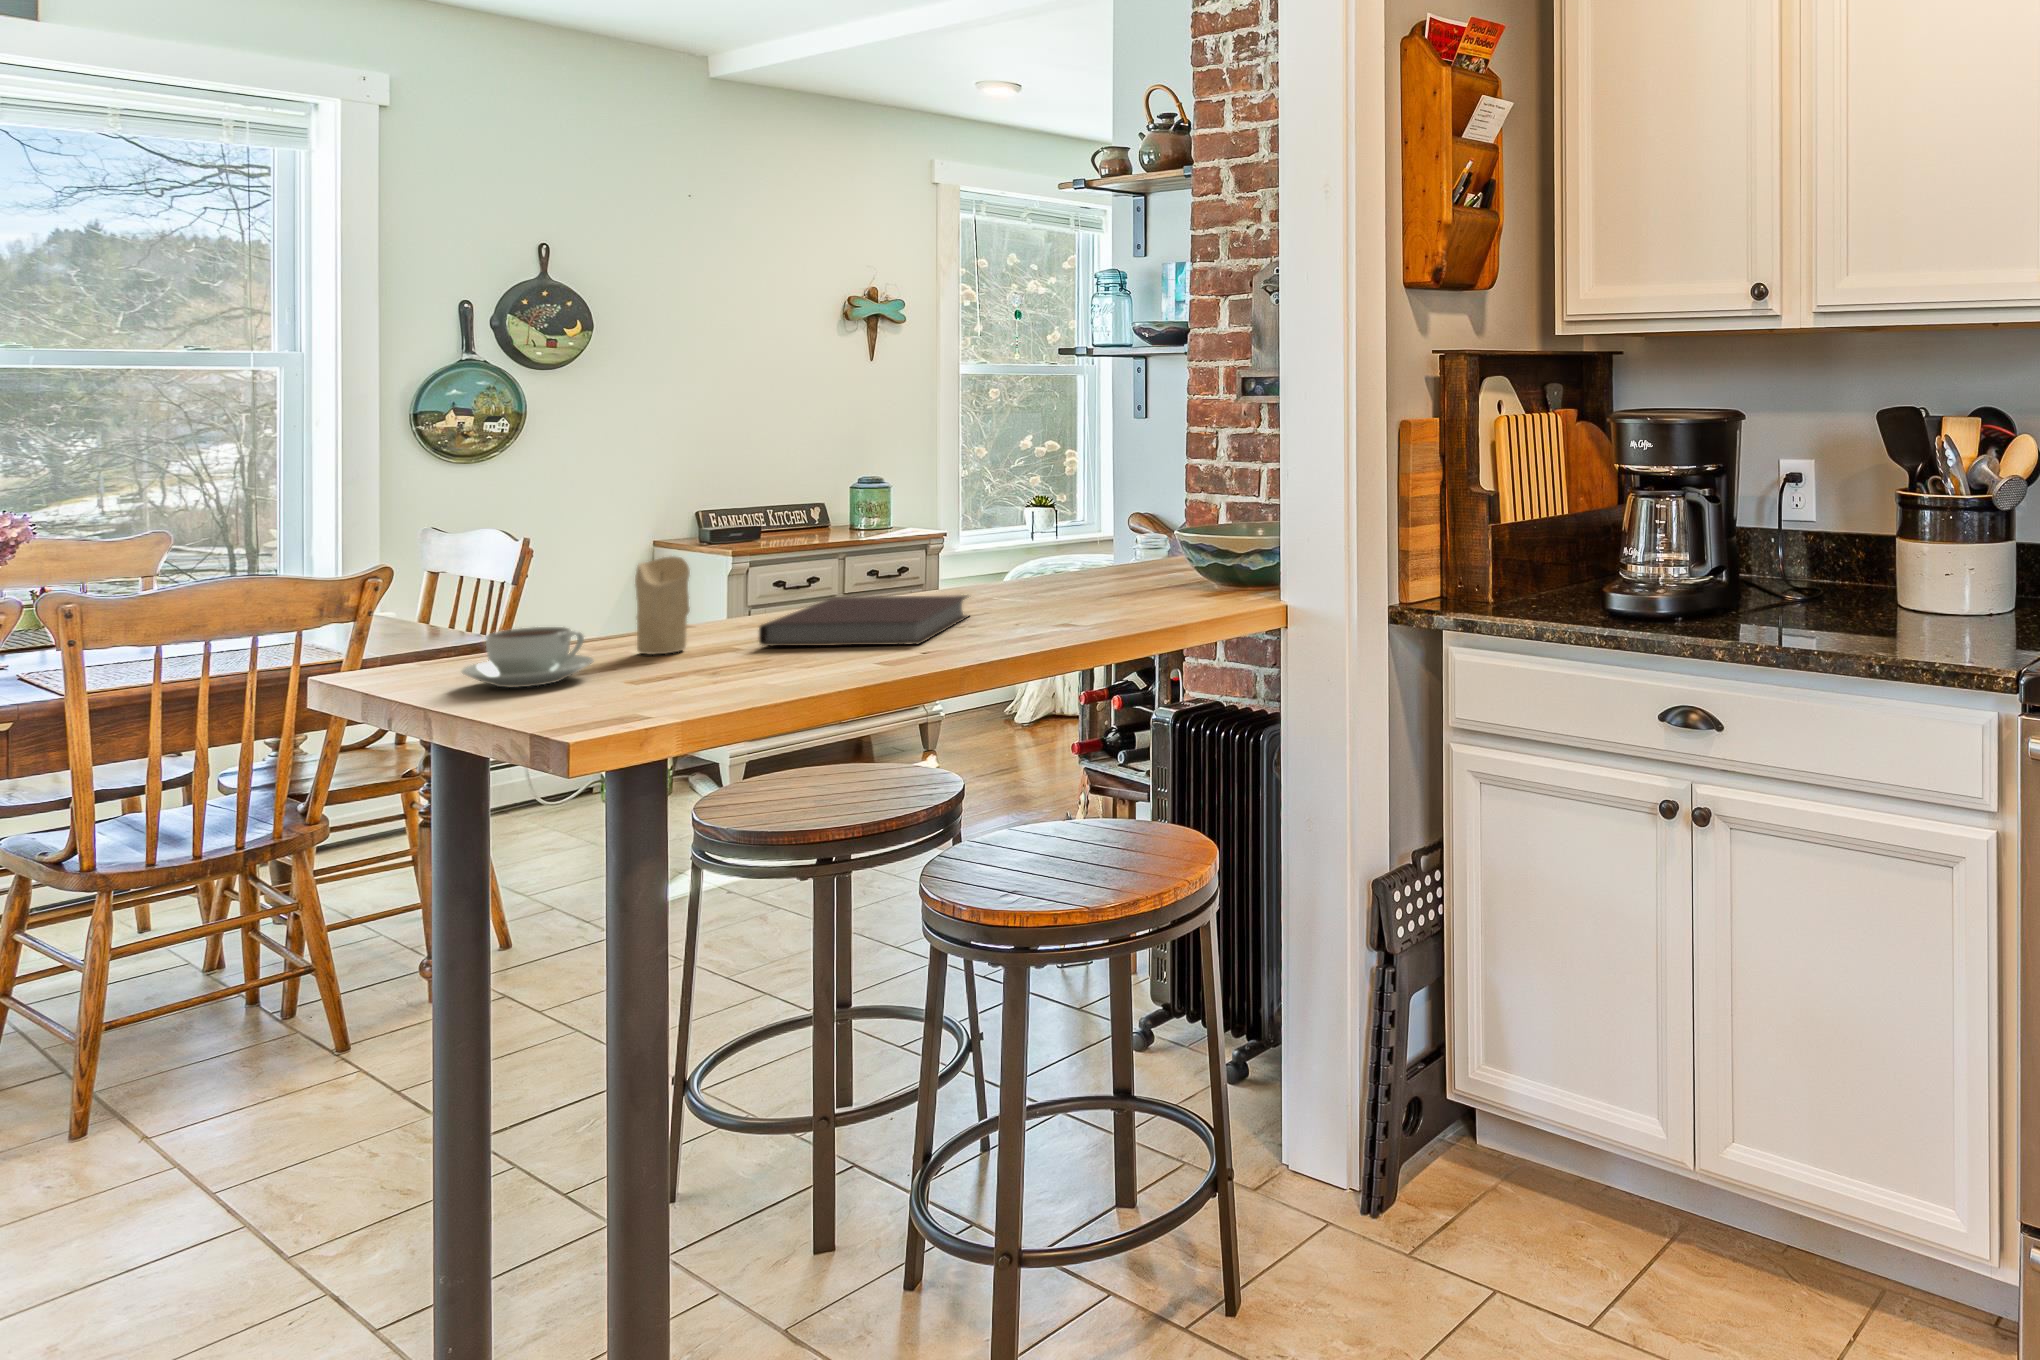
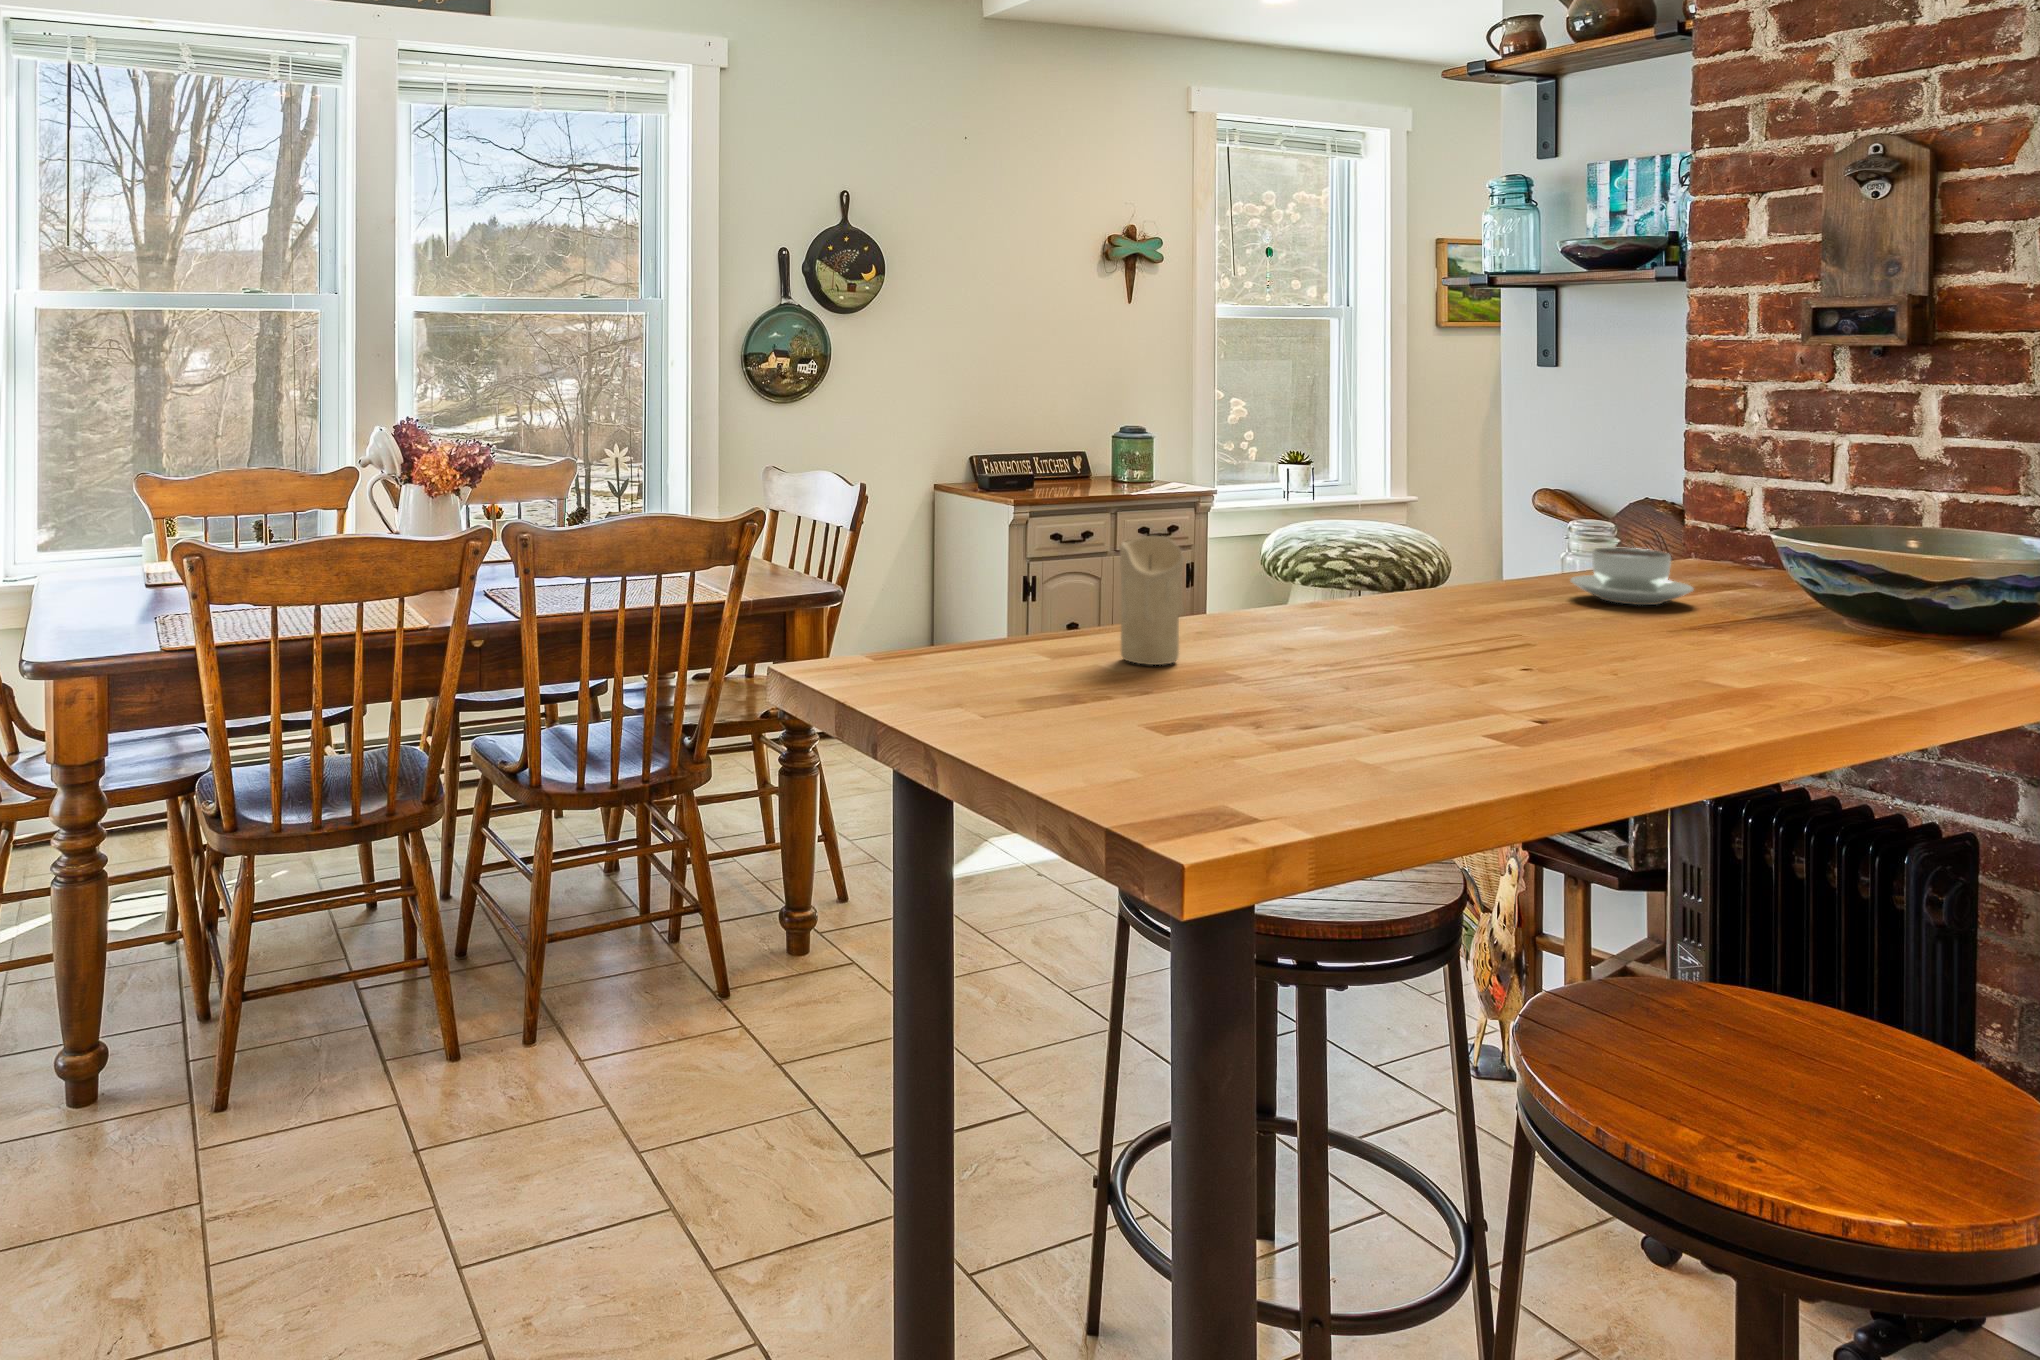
notebook: present [759,595,968,646] -> none [1274,598,1518,691]
coffee cup: present [462,627,593,687] -> present [1570,547,1693,605]

